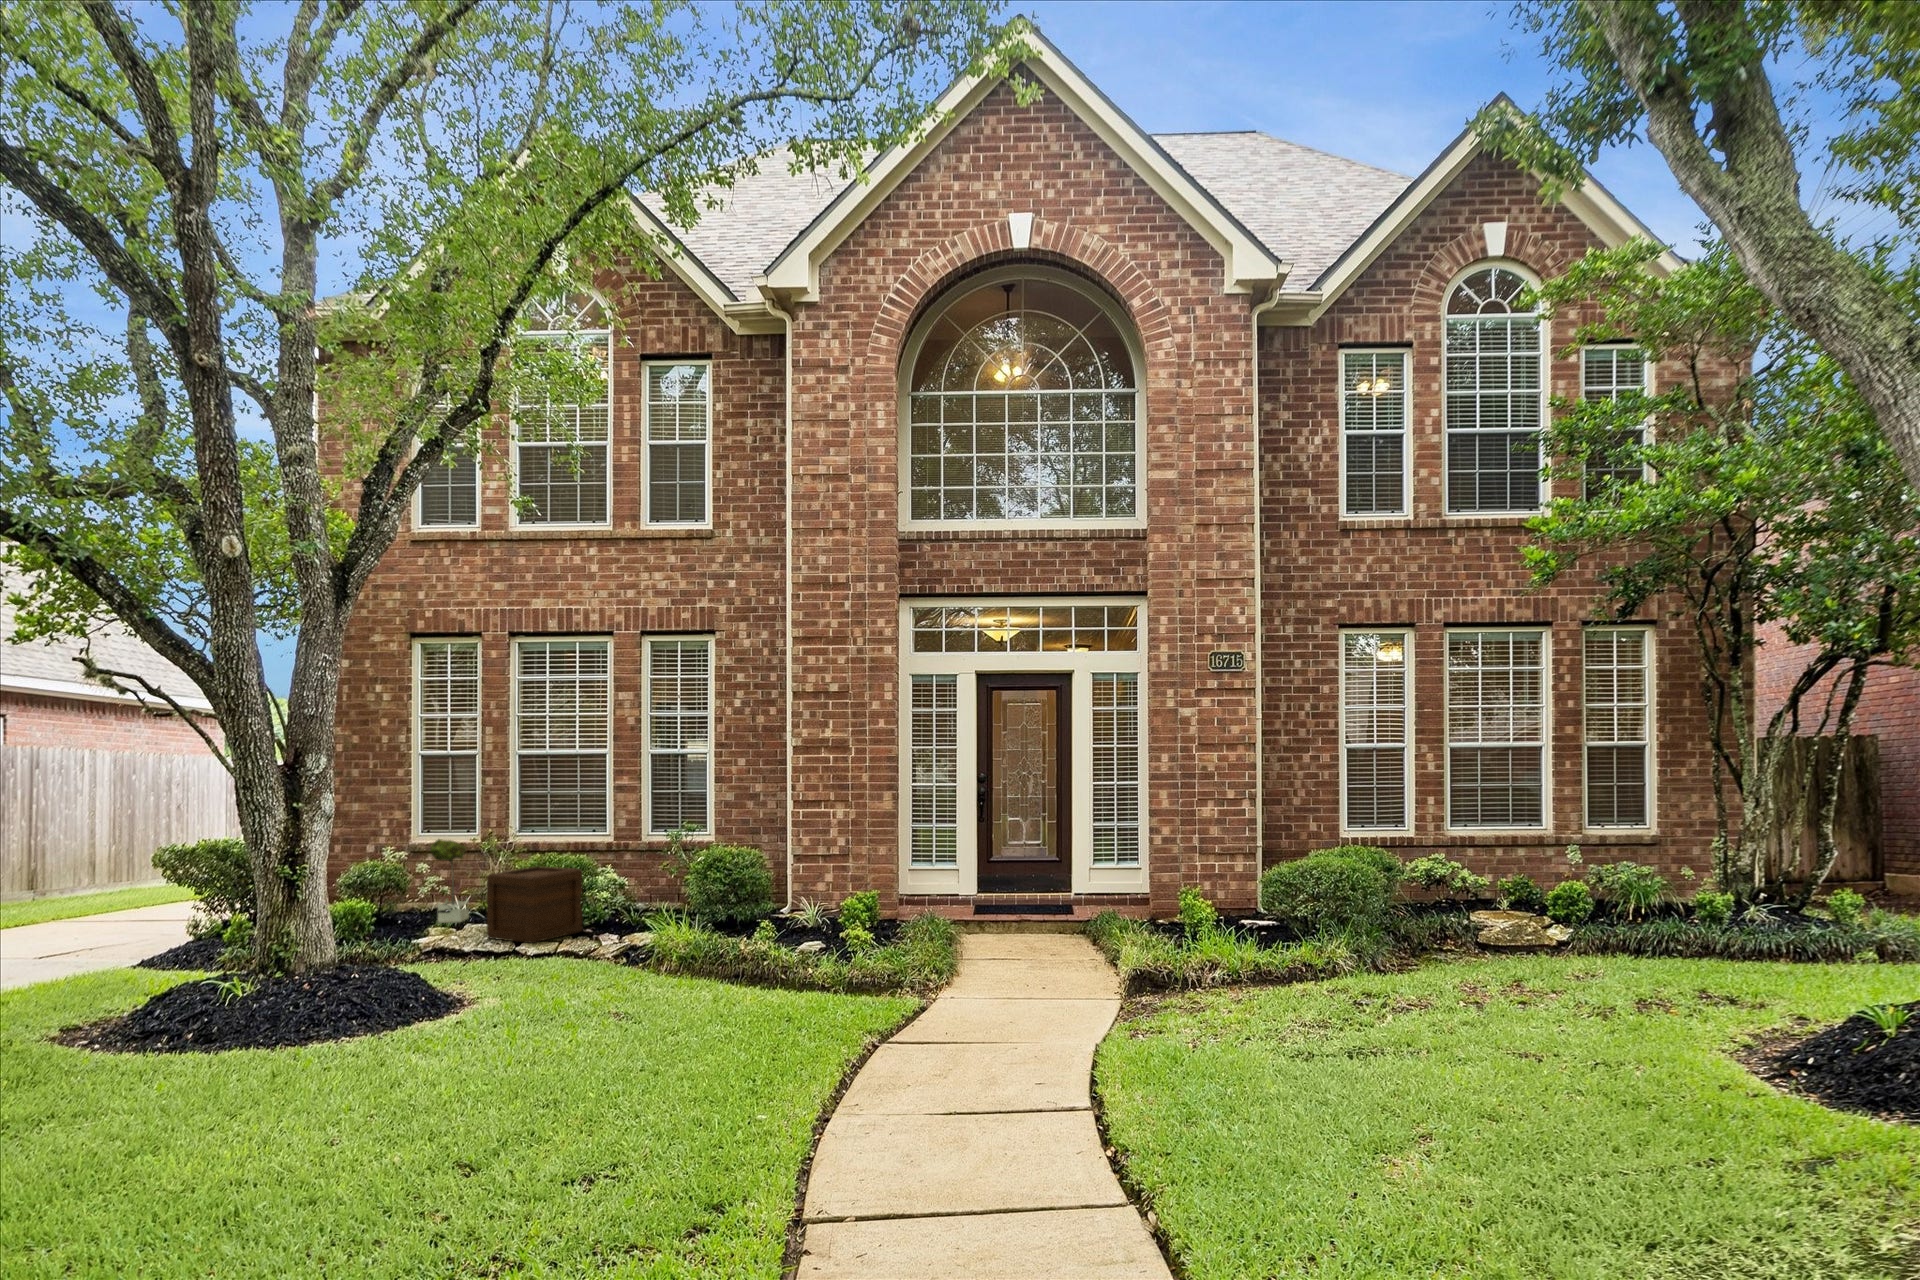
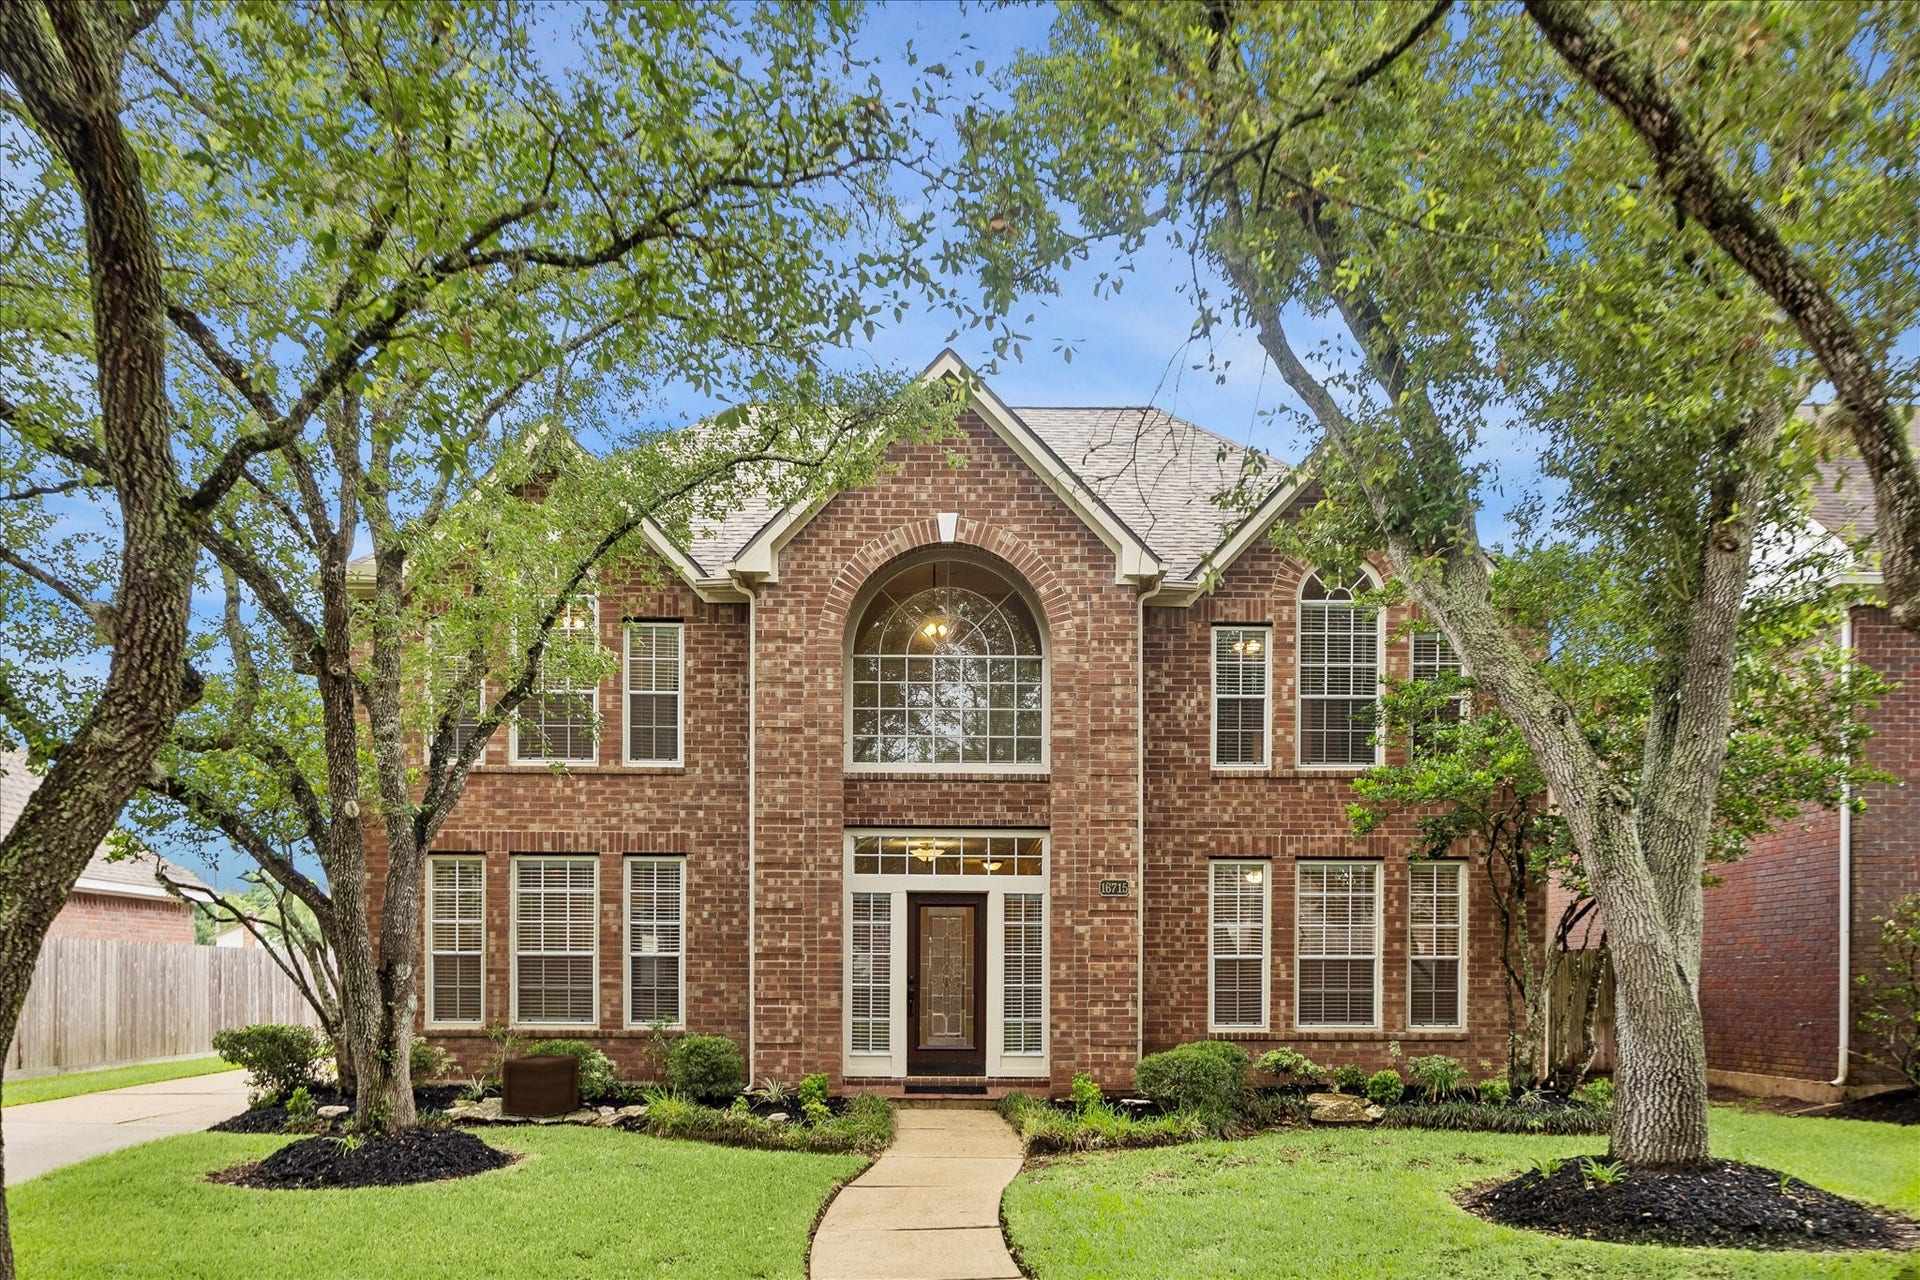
potted tree: present [431,839,469,923] -> none [438,1029,470,1103]

